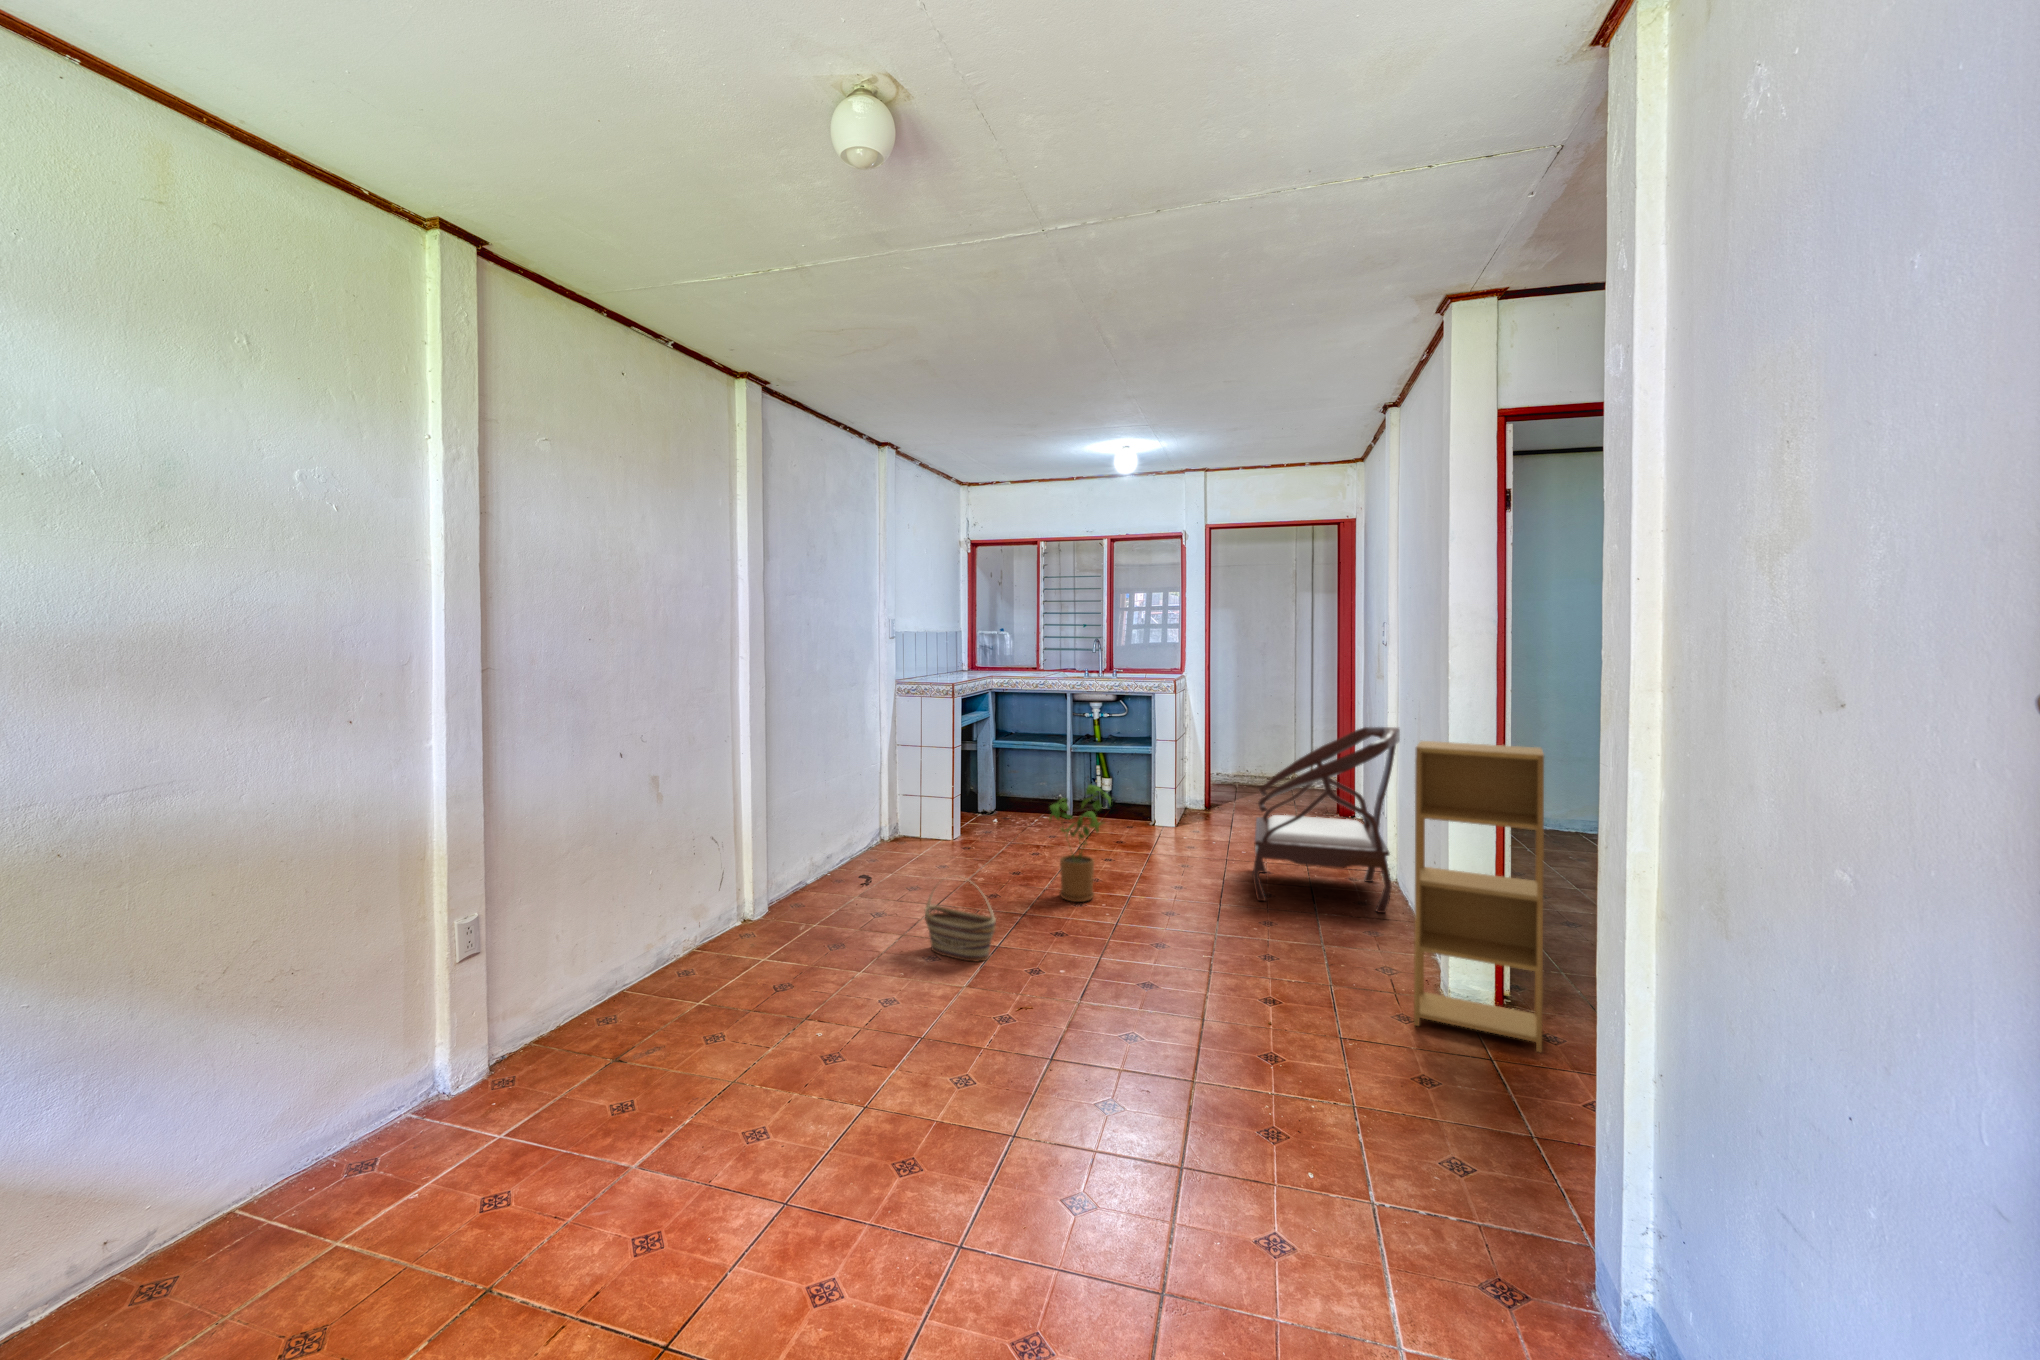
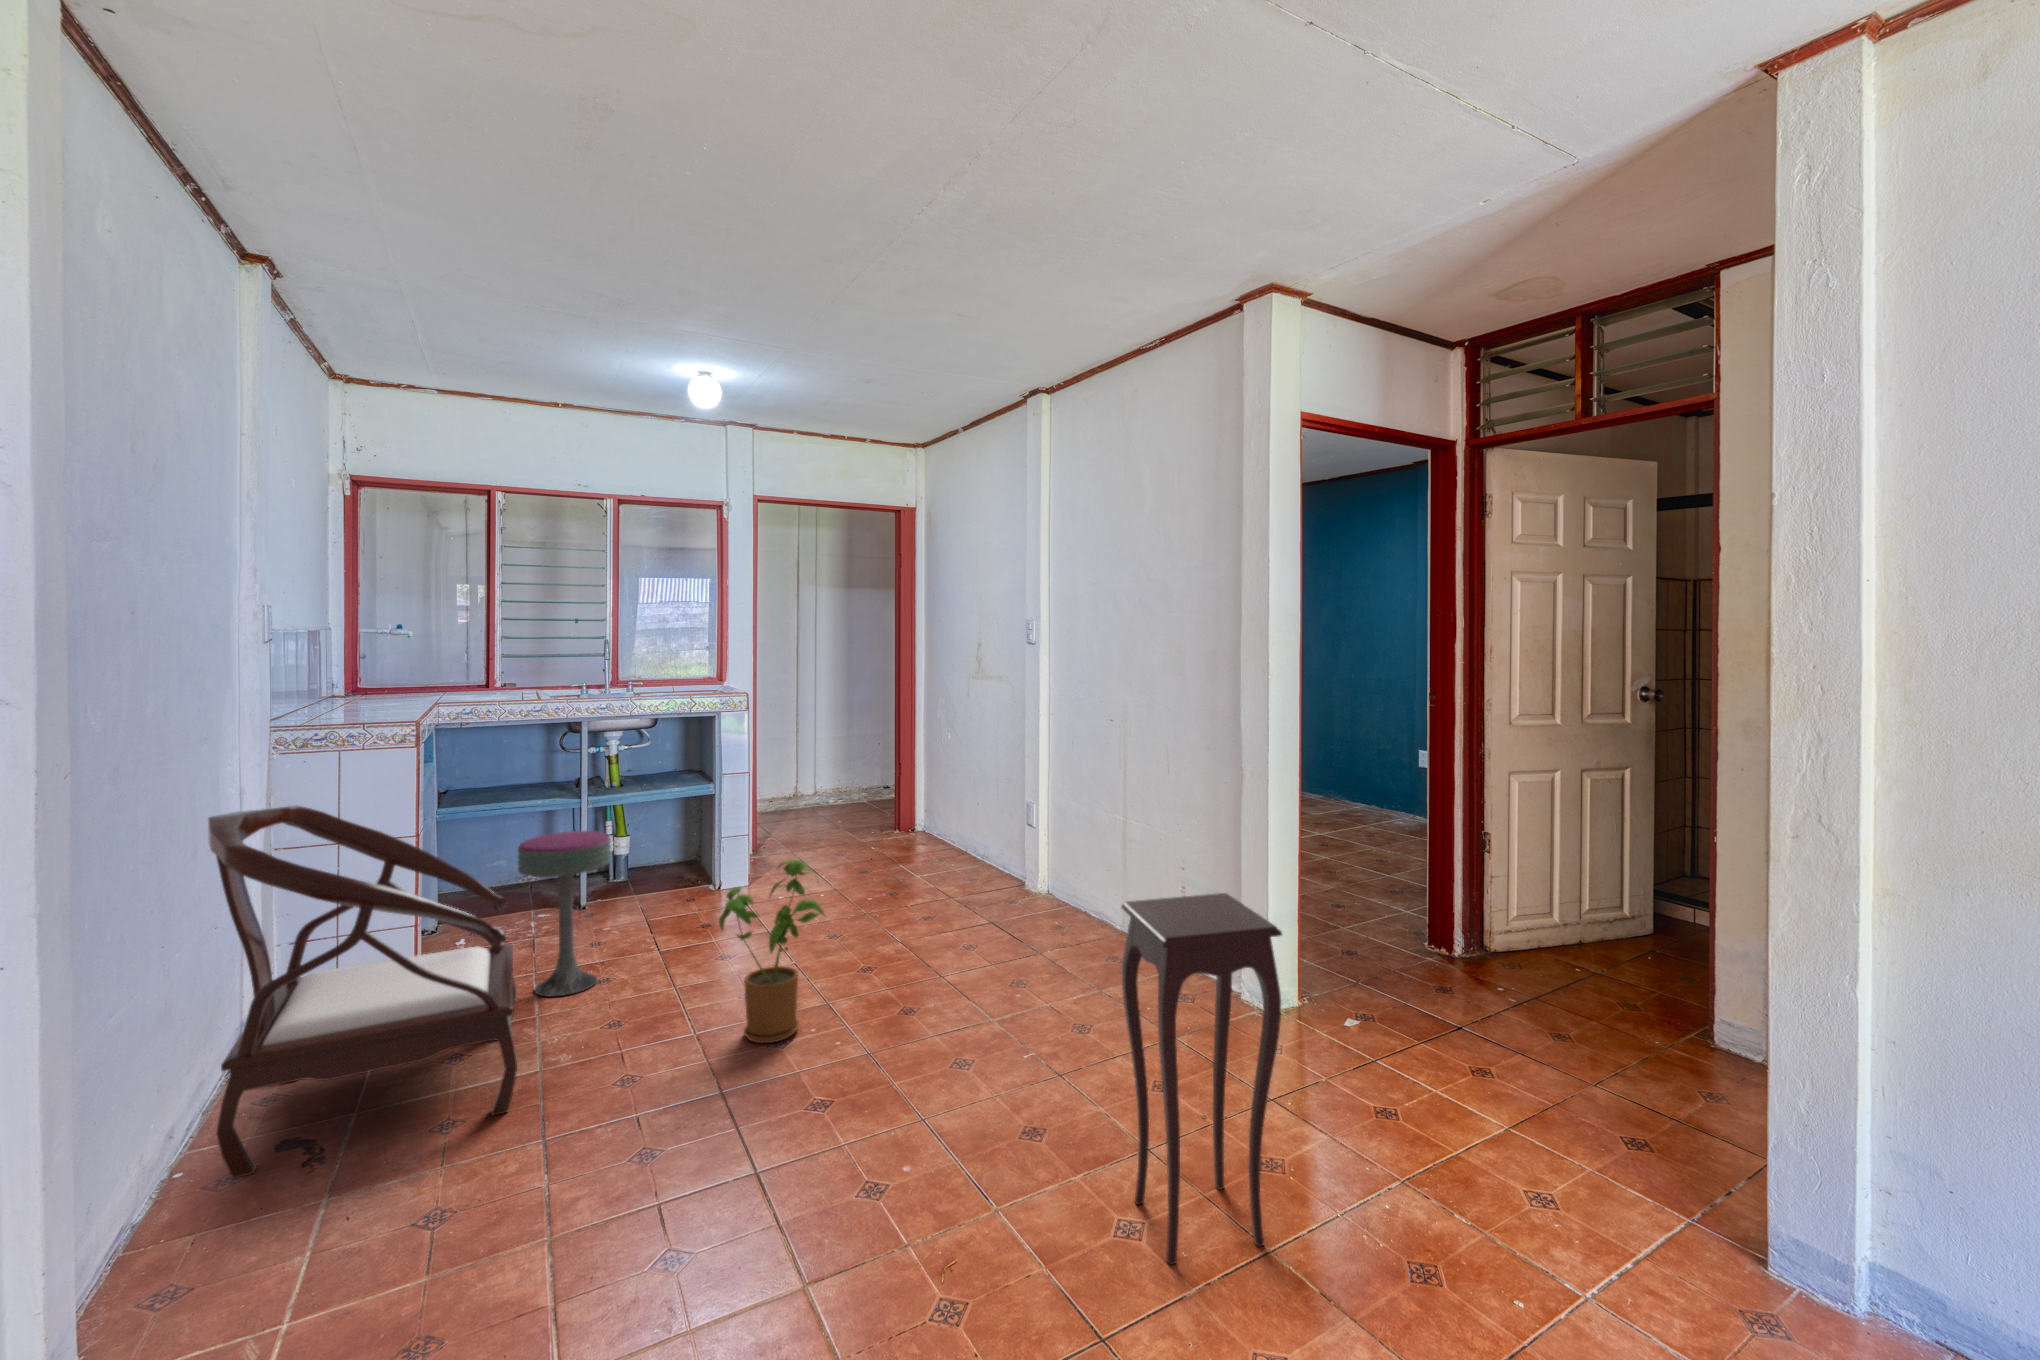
armchair: present [1253,727,1400,913] -> present [208,806,517,1178]
shelving unit: present [1414,741,1544,1052] -> none [1259,744,1388,1053]
bar stool: none [989,756,1039,854] -> present [518,831,611,996]
side table: none [1107,818,1223,1078] -> present [1122,893,1282,1265]
basket: present [925,877,996,962] -> none [650,1076,803,1238]

